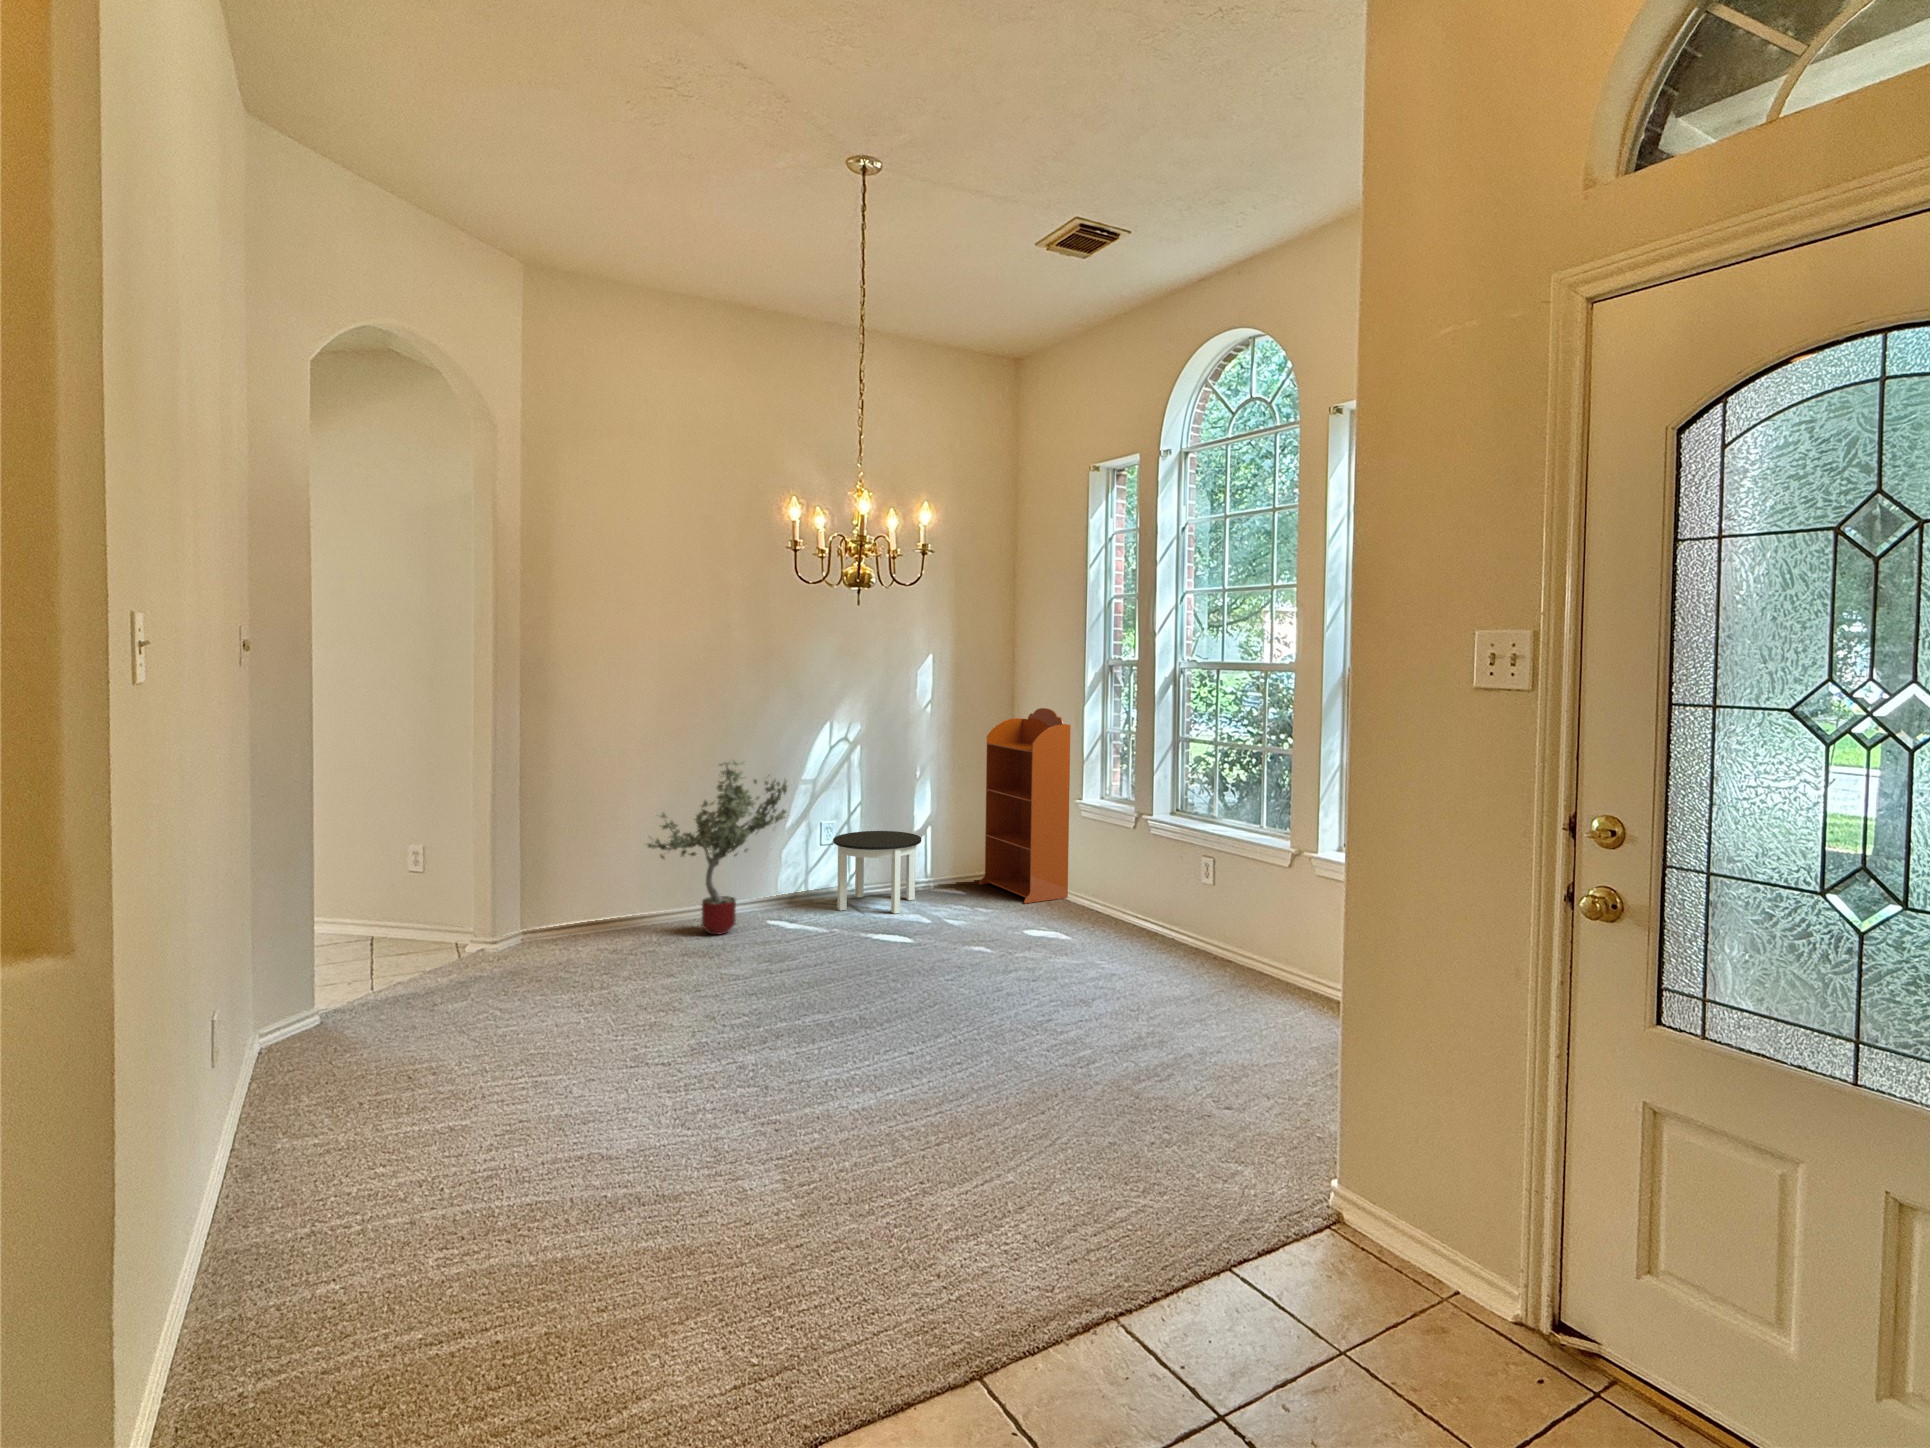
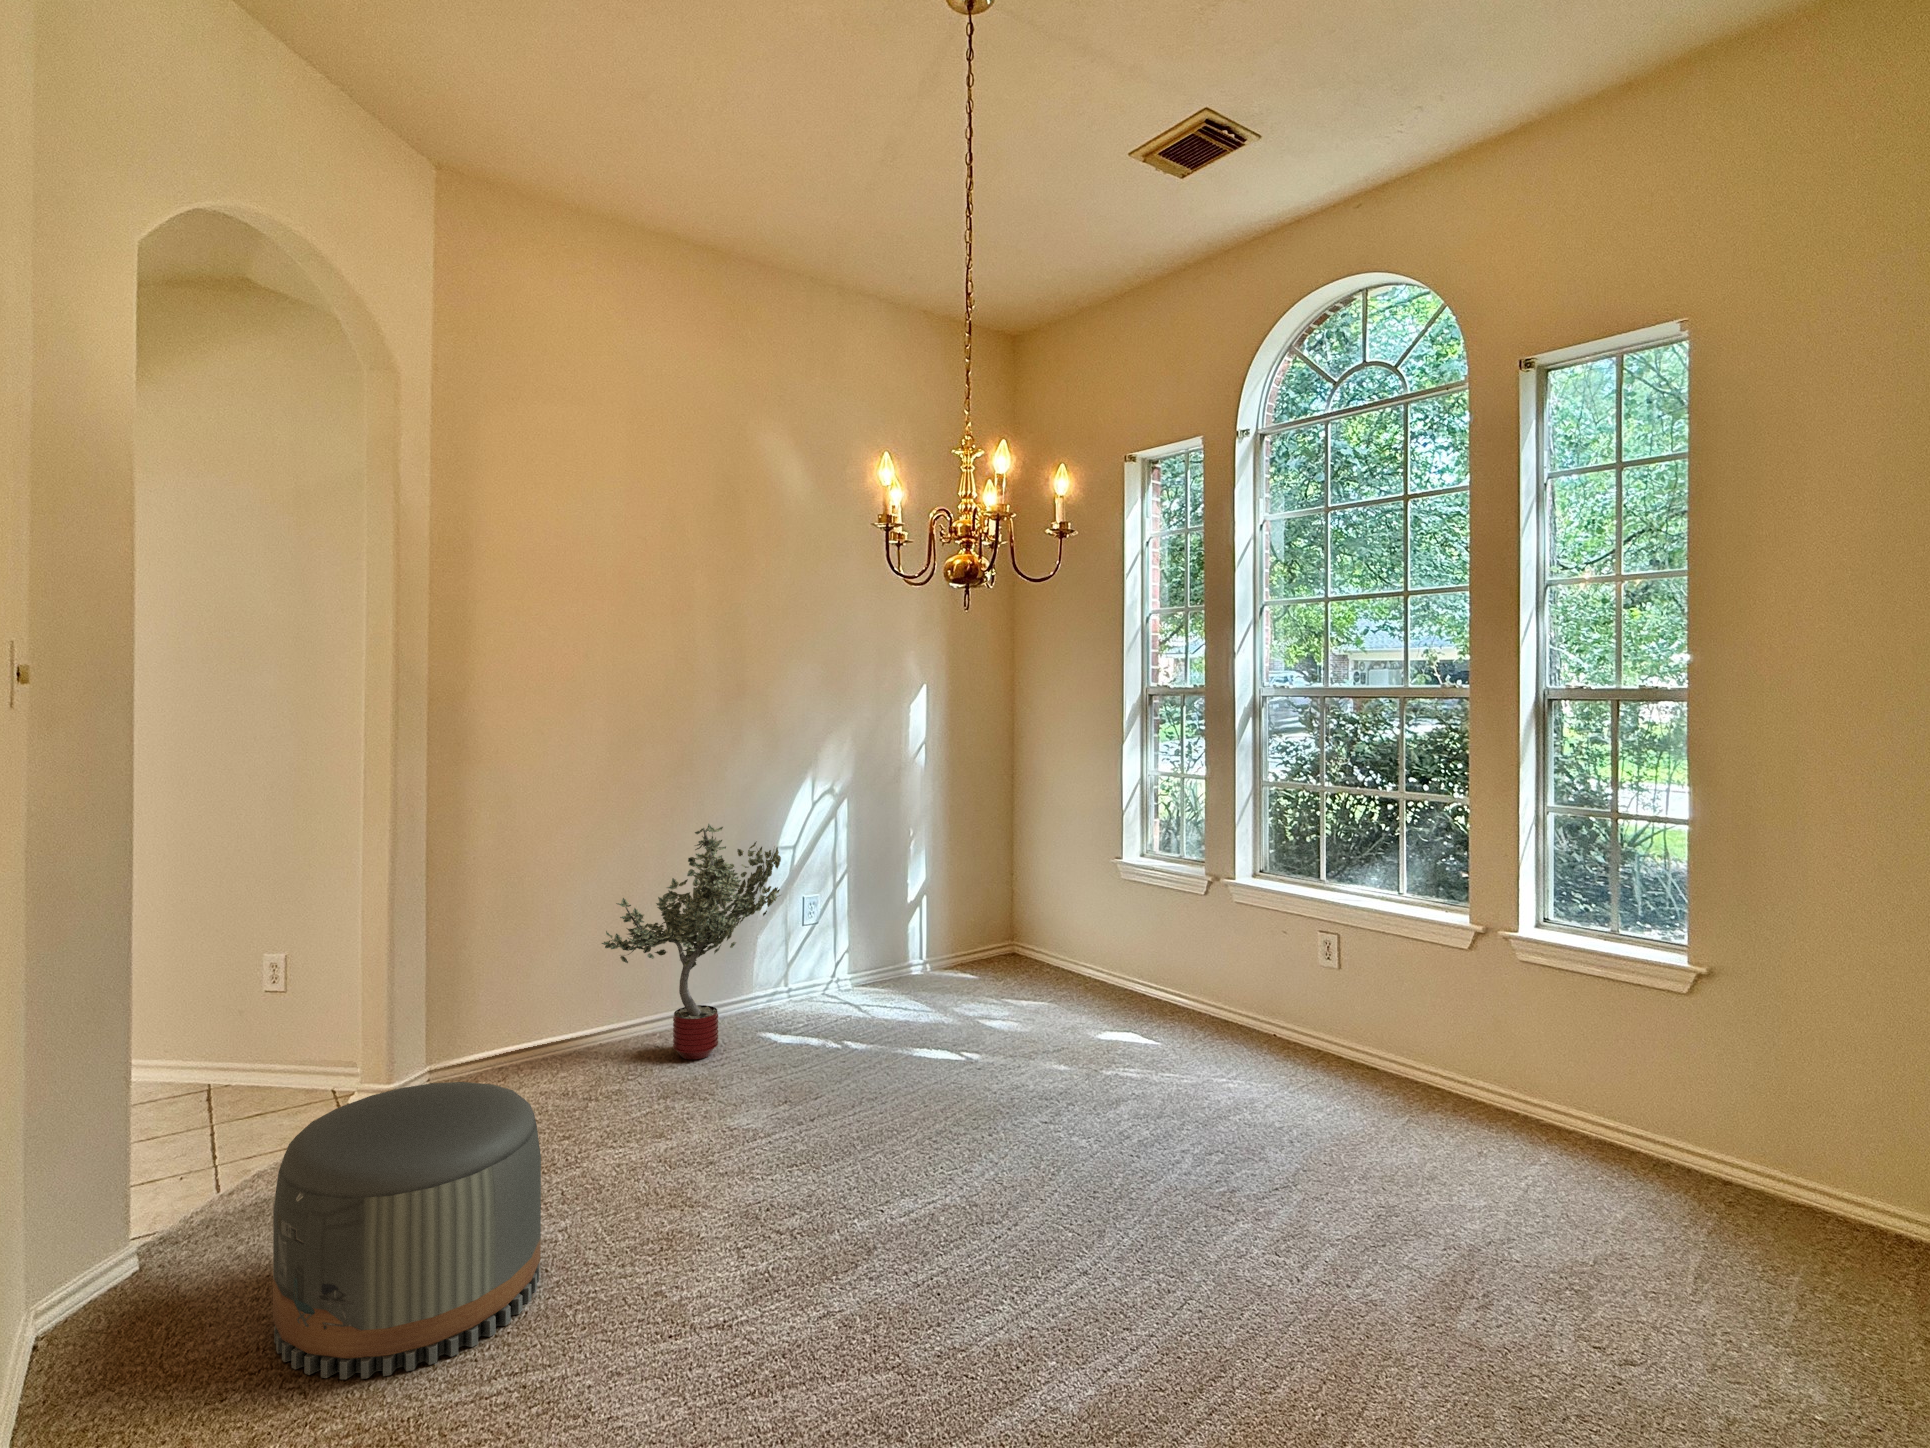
bookcase: present [979,708,1071,903] -> none [986,749,1105,992]
round table: present [833,831,921,914] -> none [824,906,934,1015]
pouf: none [396,916,565,1075] -> present [273,1082,541,1379]

